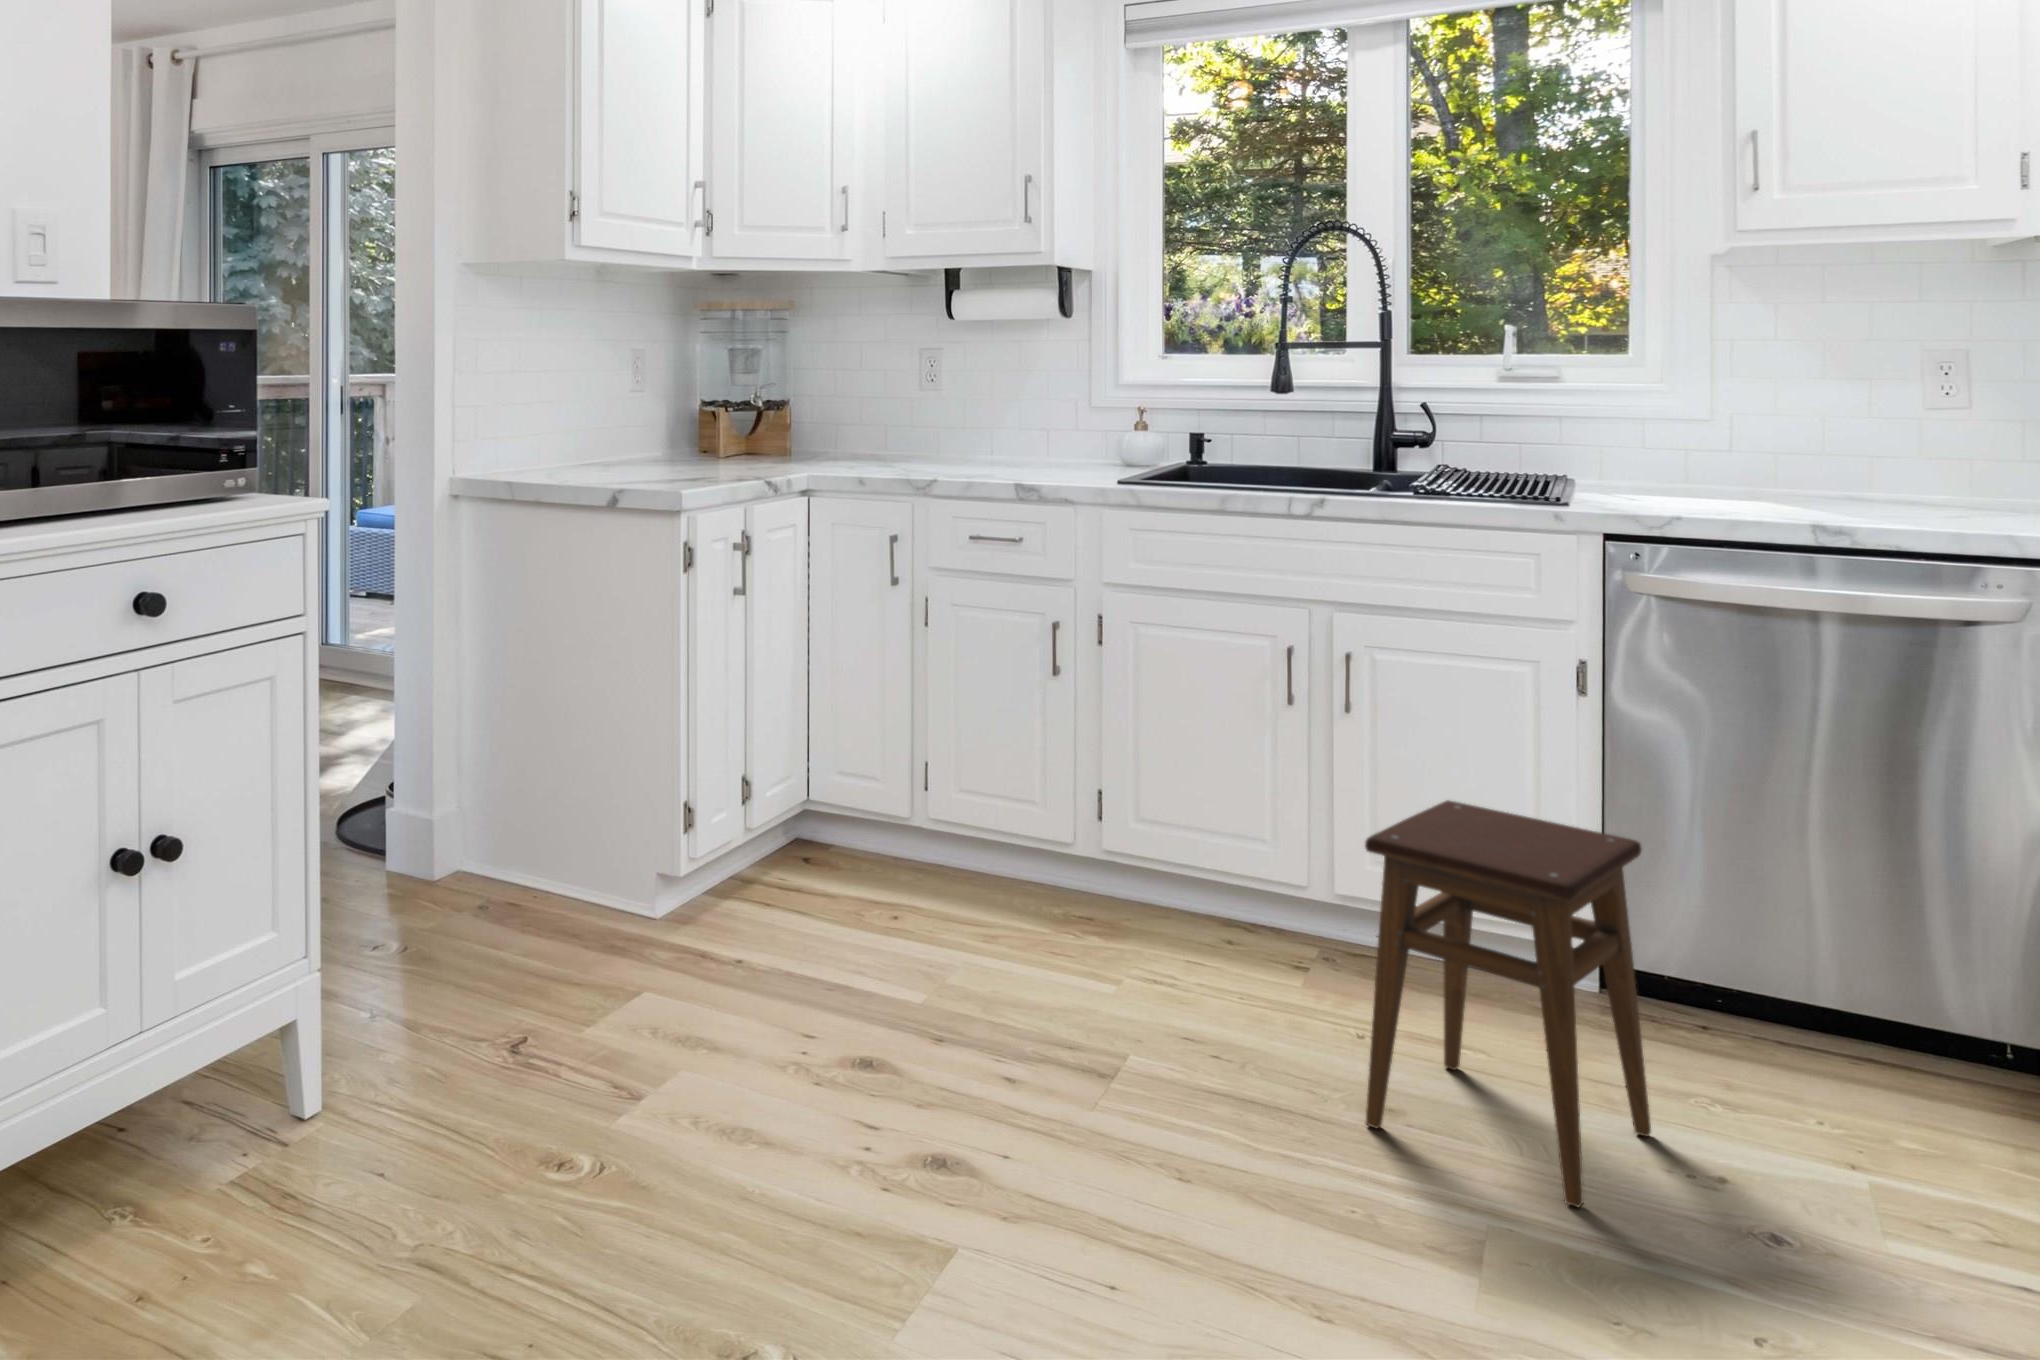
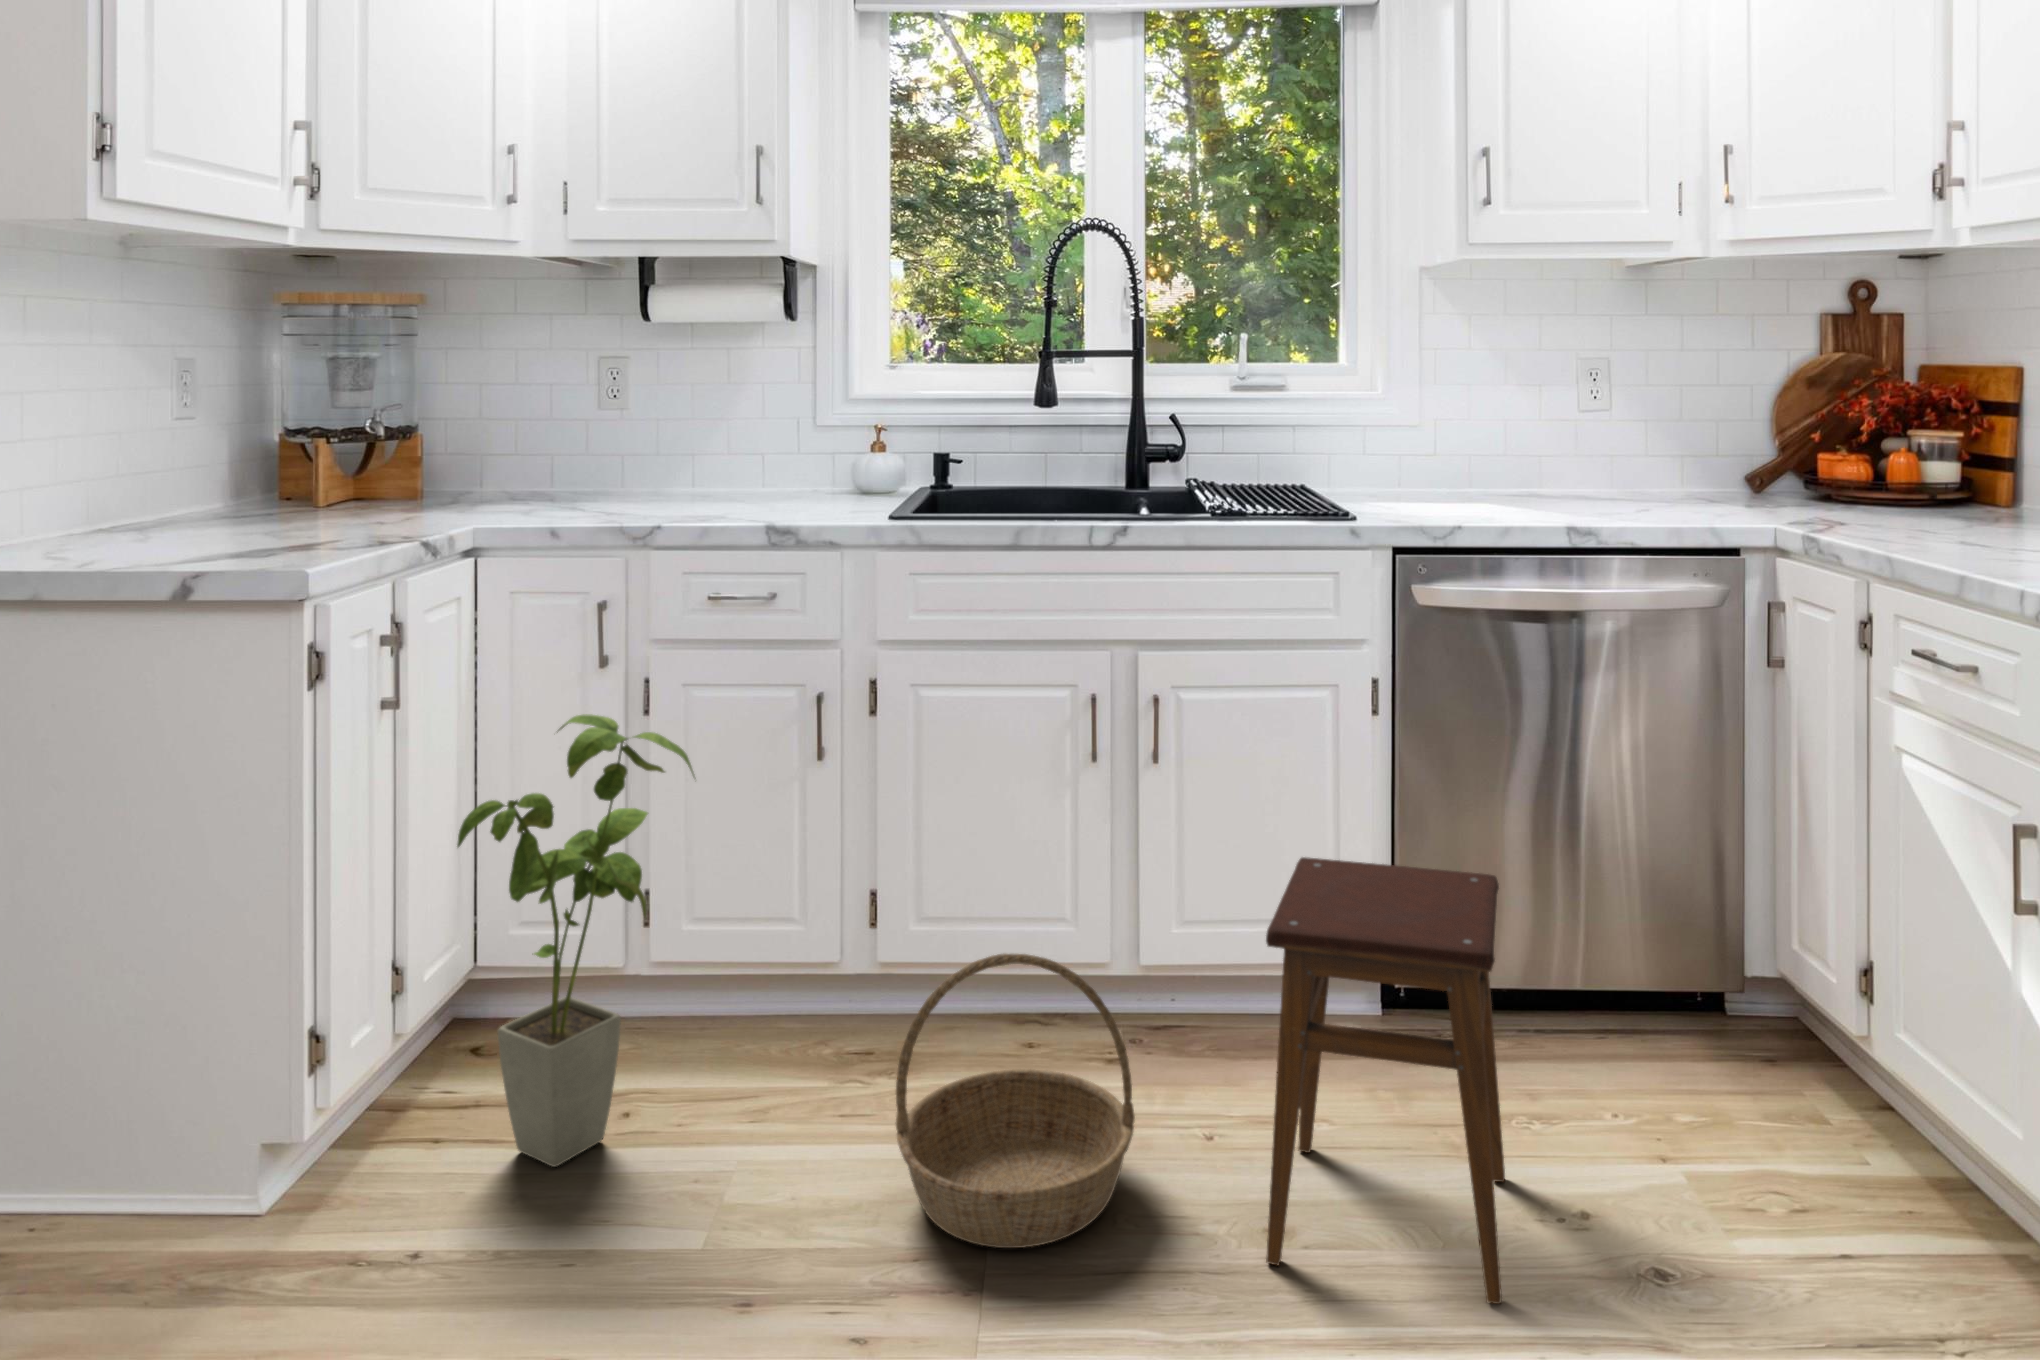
house plant: none [777,611,941,936] -> present [457,714,694,1167]
basket: none [1074,832,1274,1065] -> present [896,954,1135,1248]

